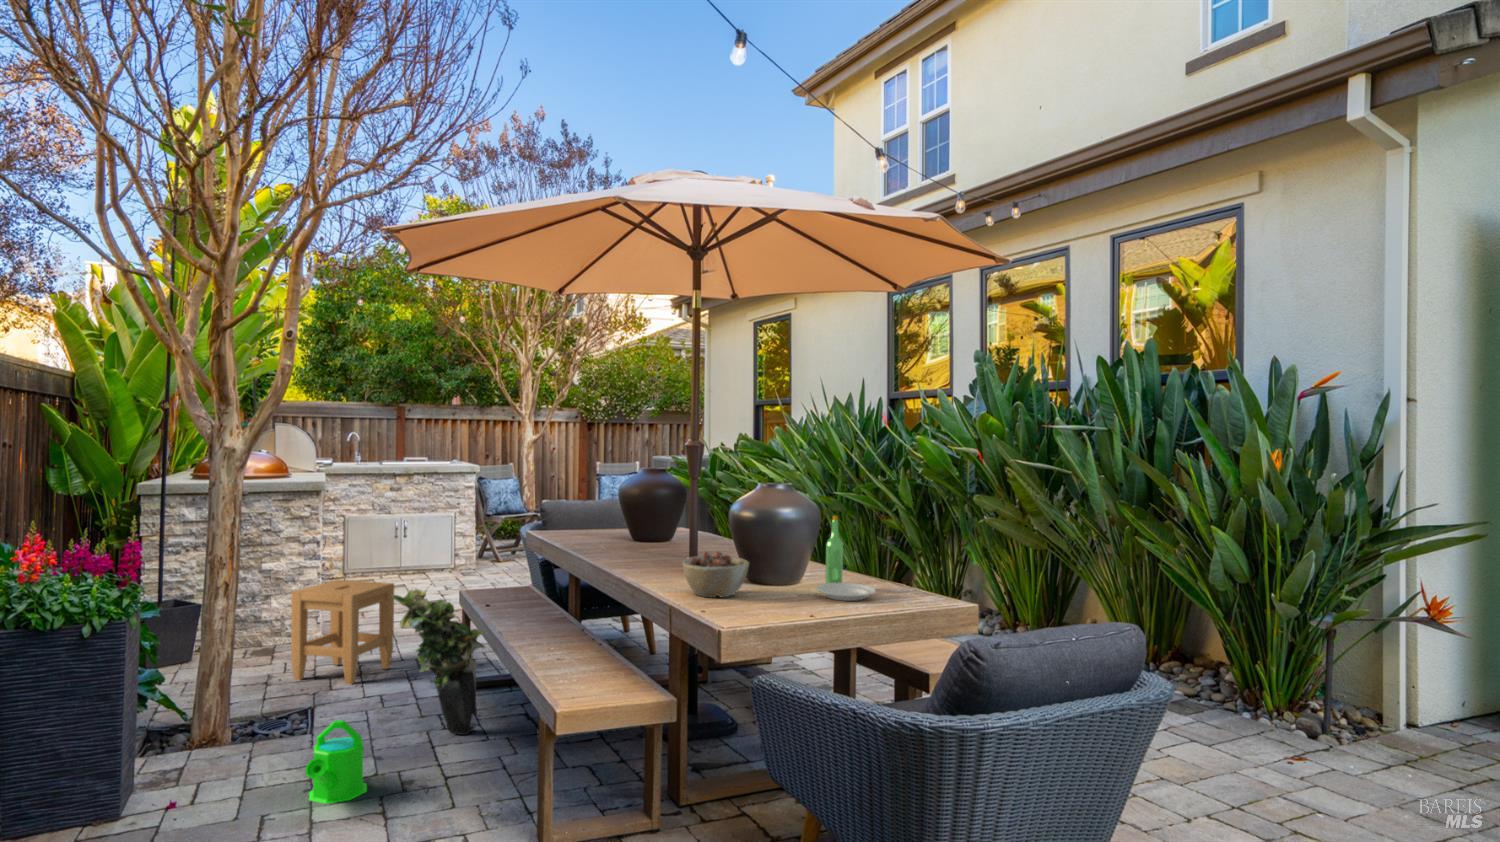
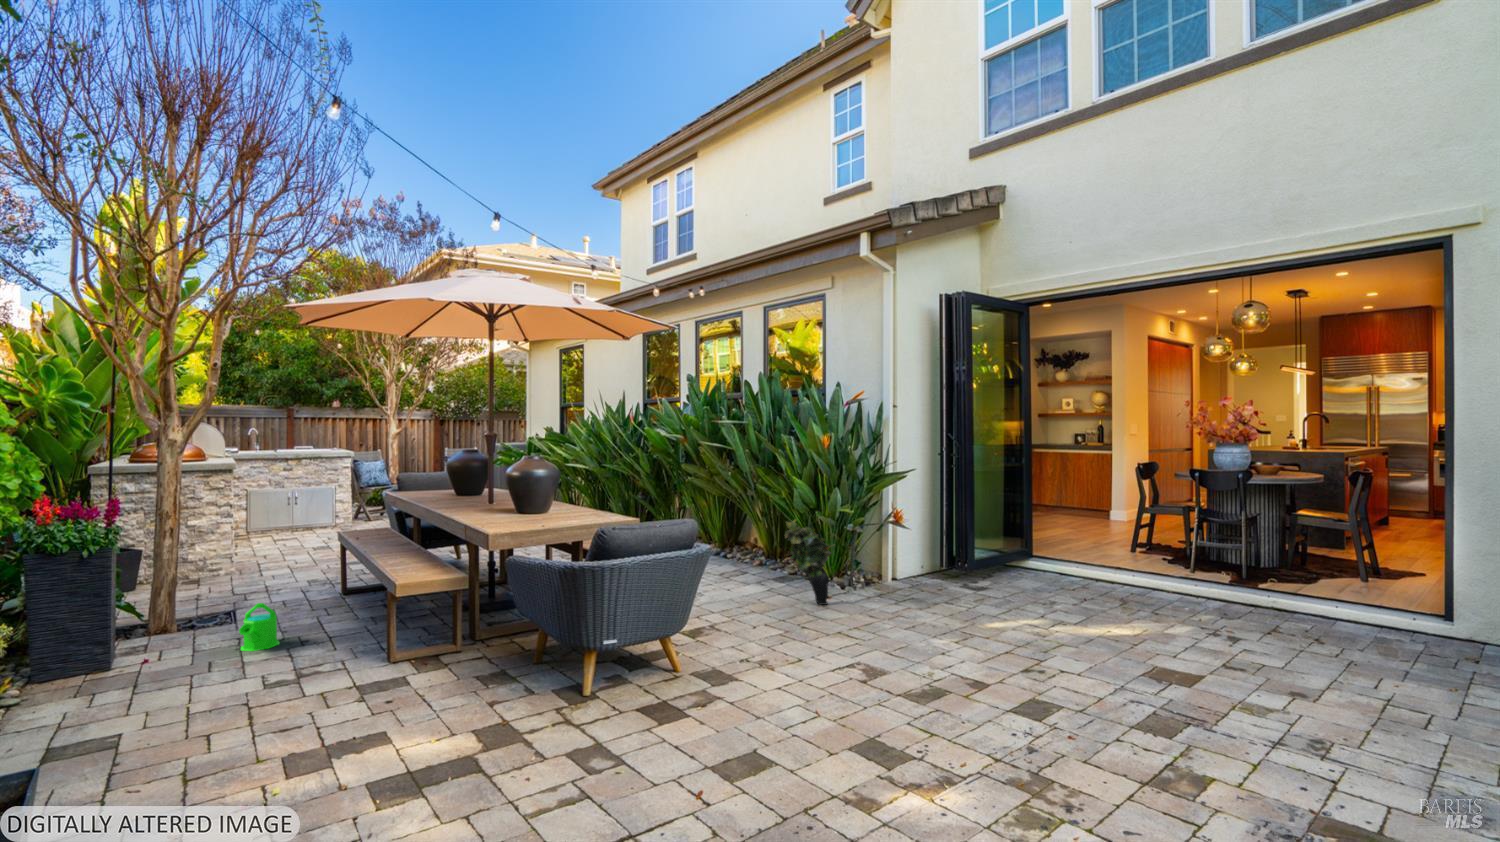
plate: present [816,516,876,601] -> none [551,474,583,518]
bowl: present [683,551,749,597] -> none [475,494,513,519]
stool: present [291,580,394,685] -> none [215,529,292,596]
potted plant: present [392,589,485,735] -> present [785,520,832,605]

